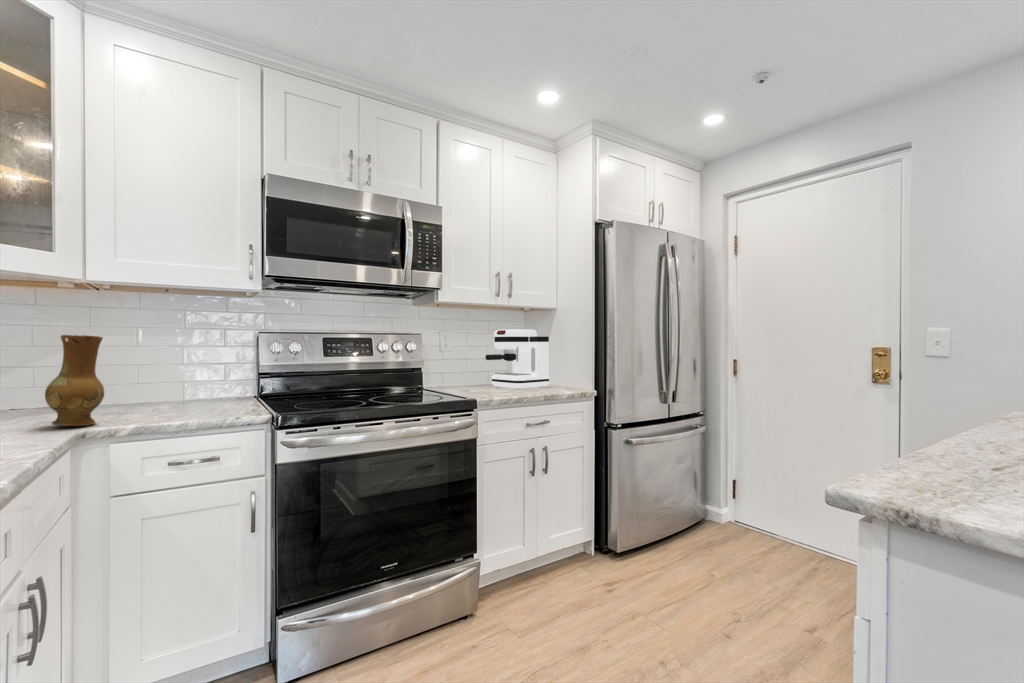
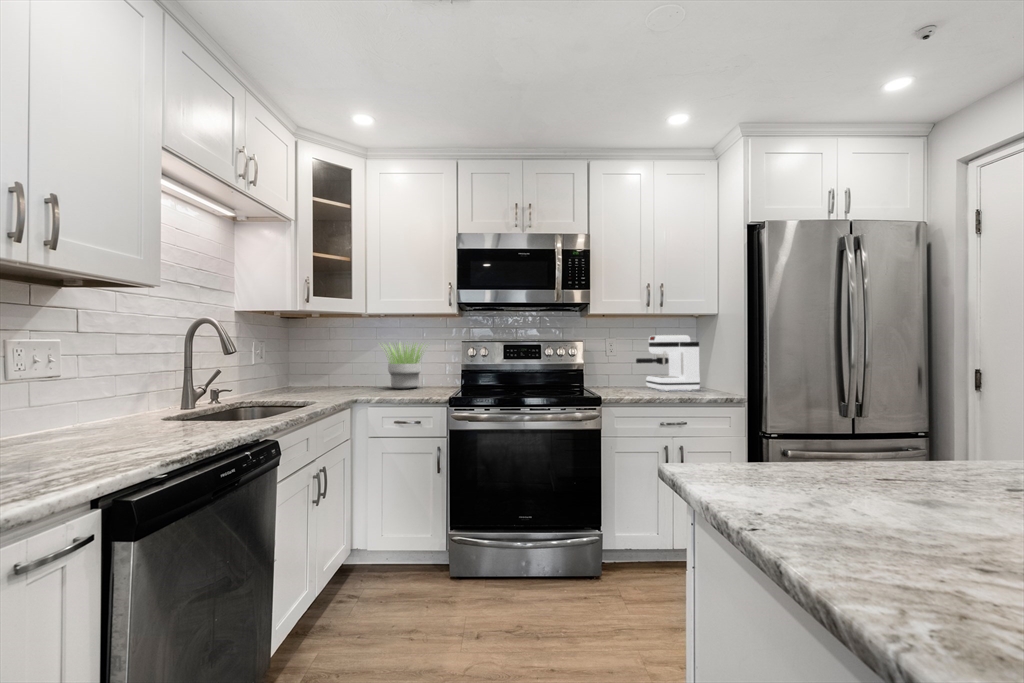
potted plant: none [99,329,210,408] -> present [385,343,423,389]
ceramic jug: present [45,335,104,426] -> none [340,345,366,396]

